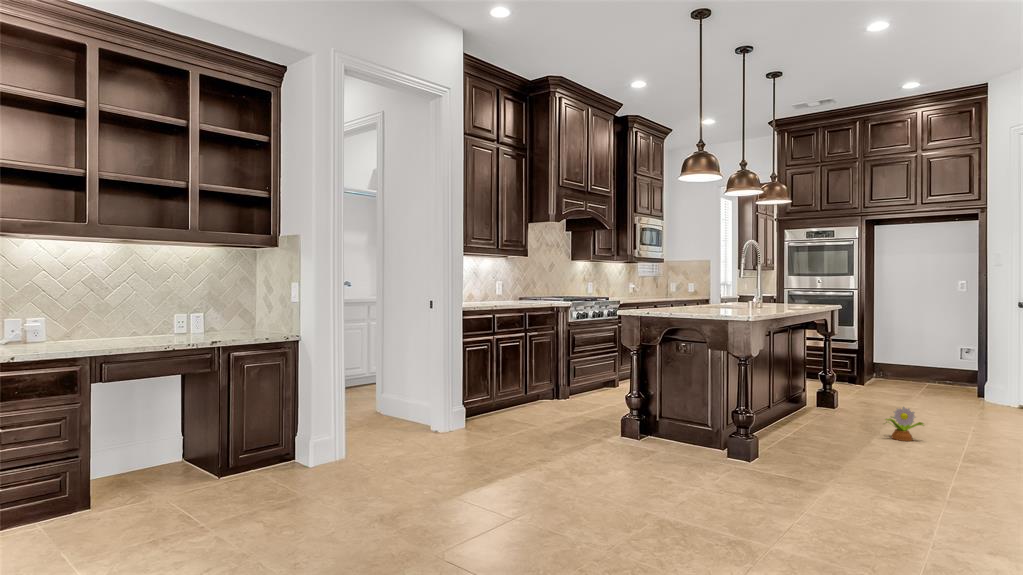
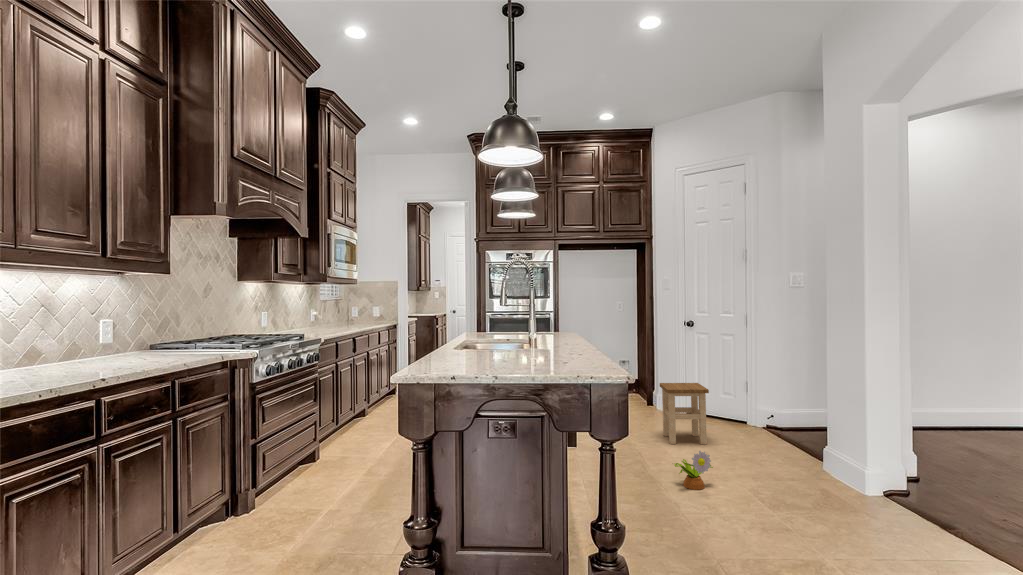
stool: none [930,361,984,424] -> present [660,383,709,444]

